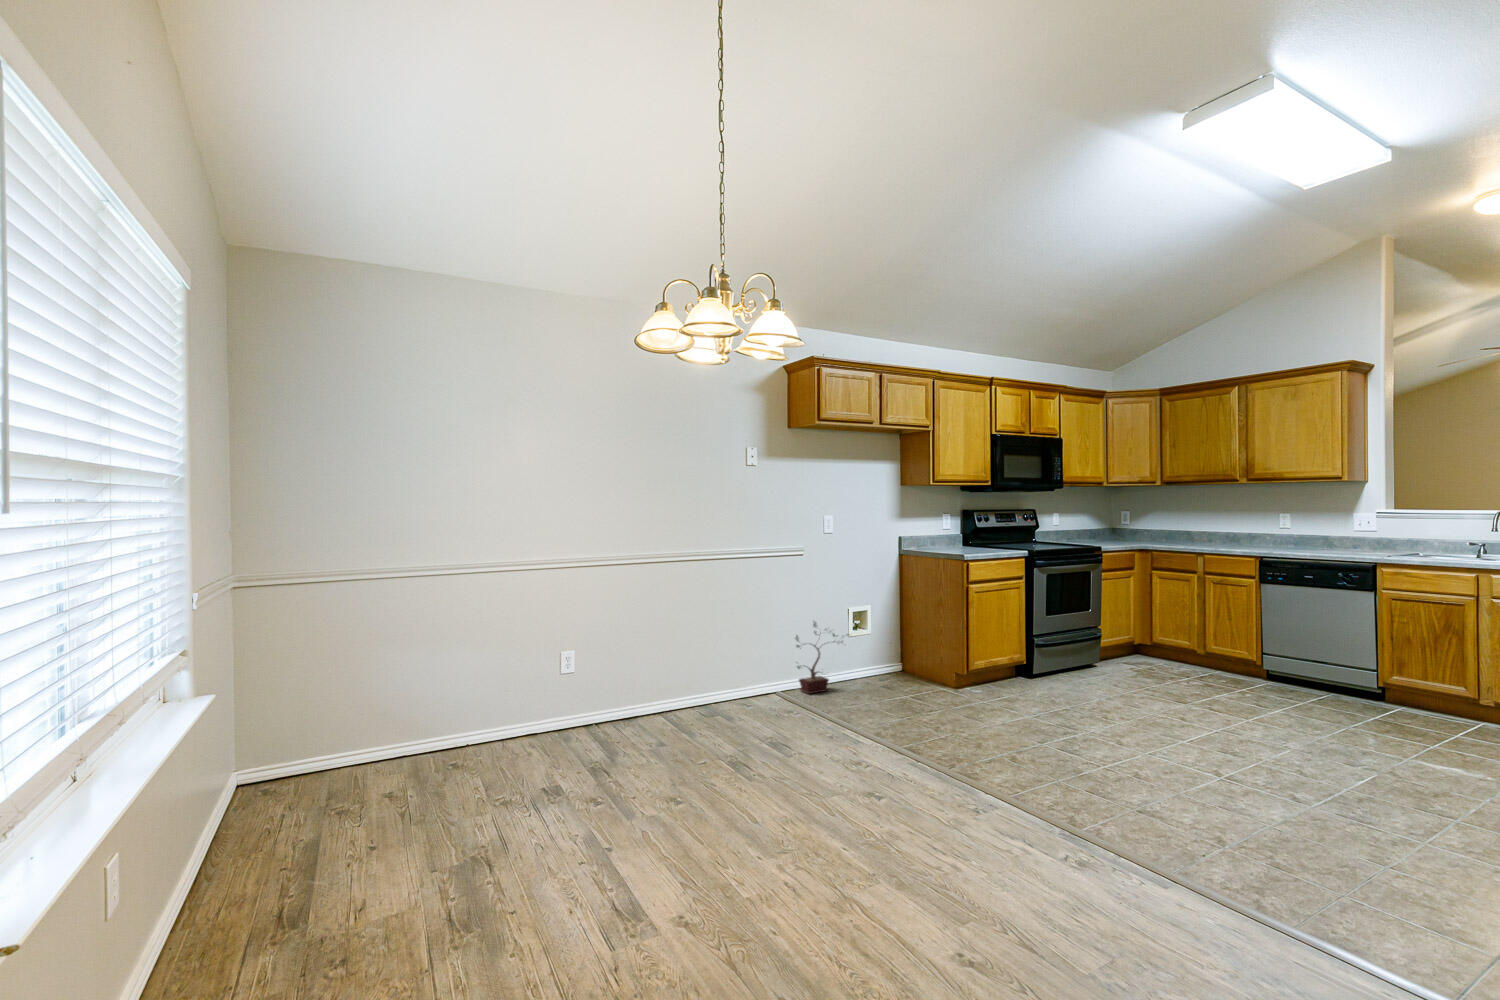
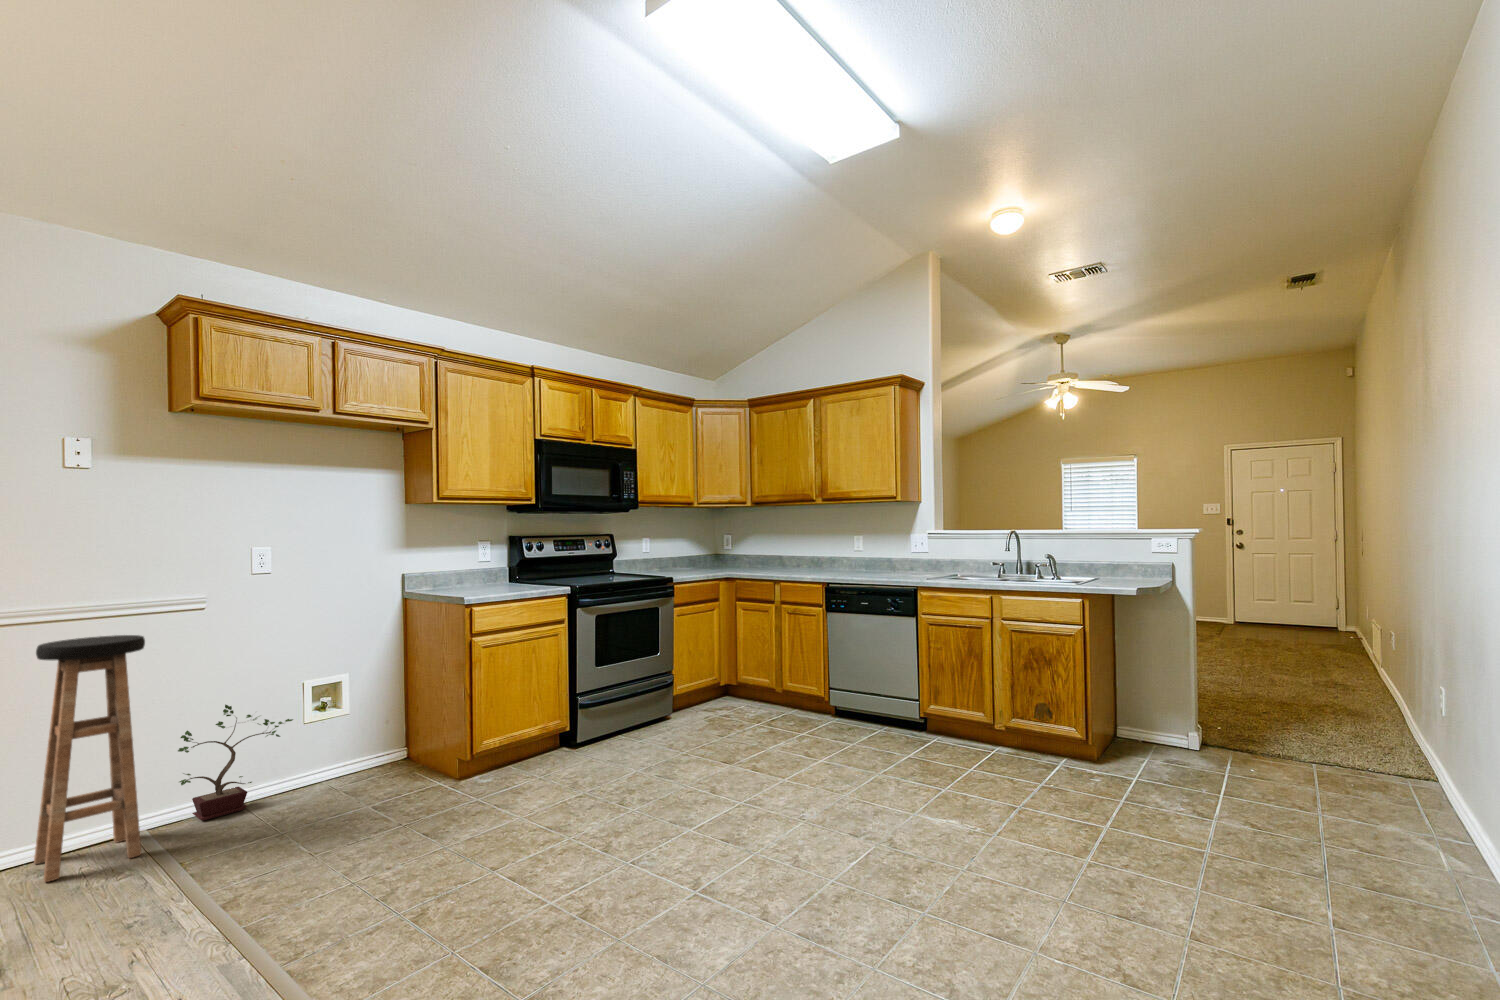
bar stool: none [736,570,794,714] -> present [34,635,145,882]

